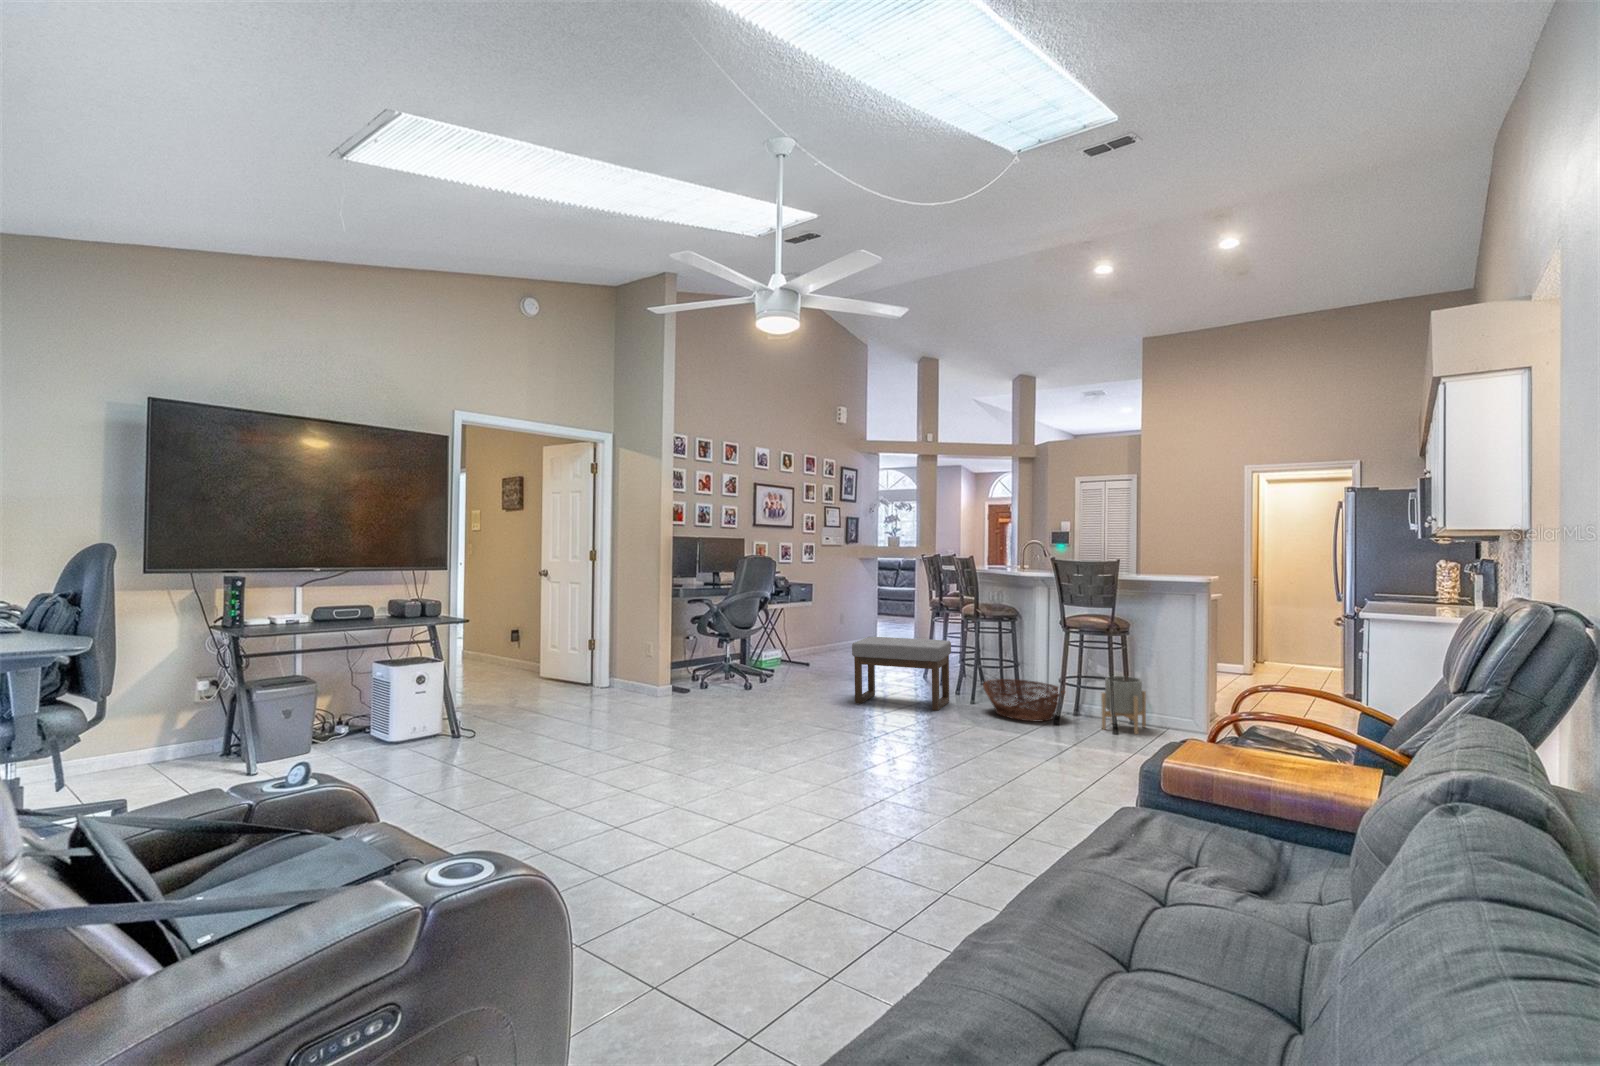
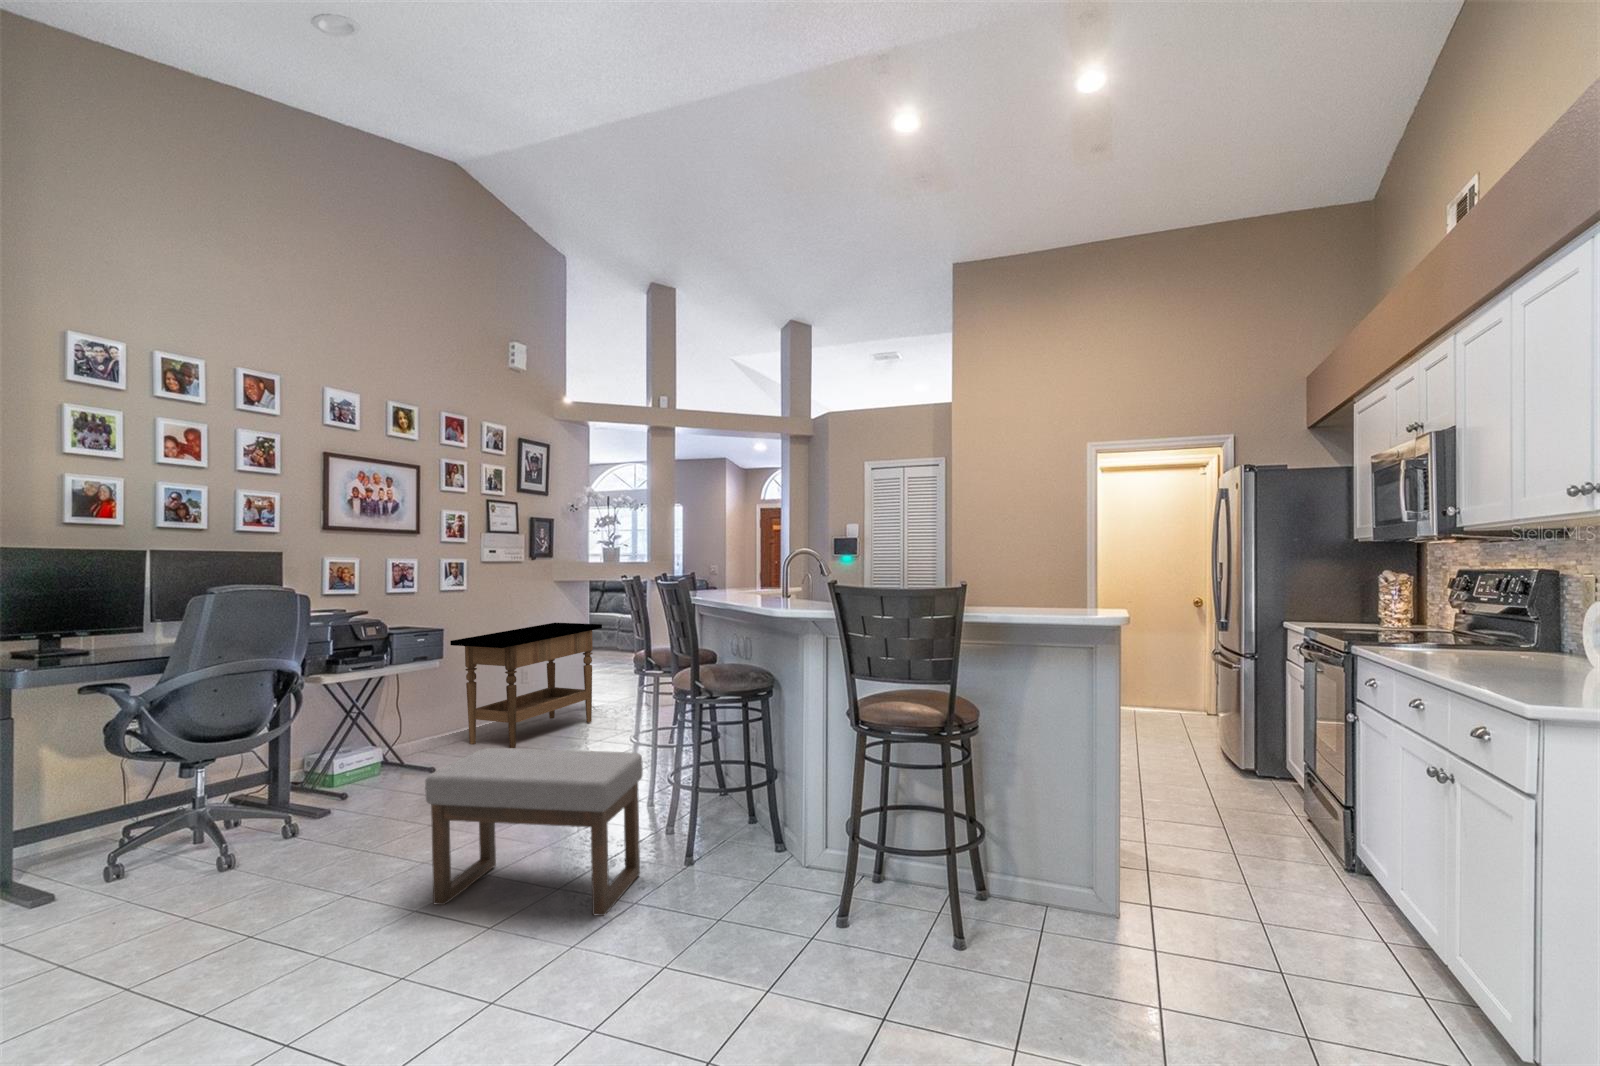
side table: none [809,586,893,661] -> present [450,623,602,749]
planter: present [1101,676,1146,734] -> none [935,829,1019,971]
basket: present [983,679,1065,721] -> none [698,826,862,940]

